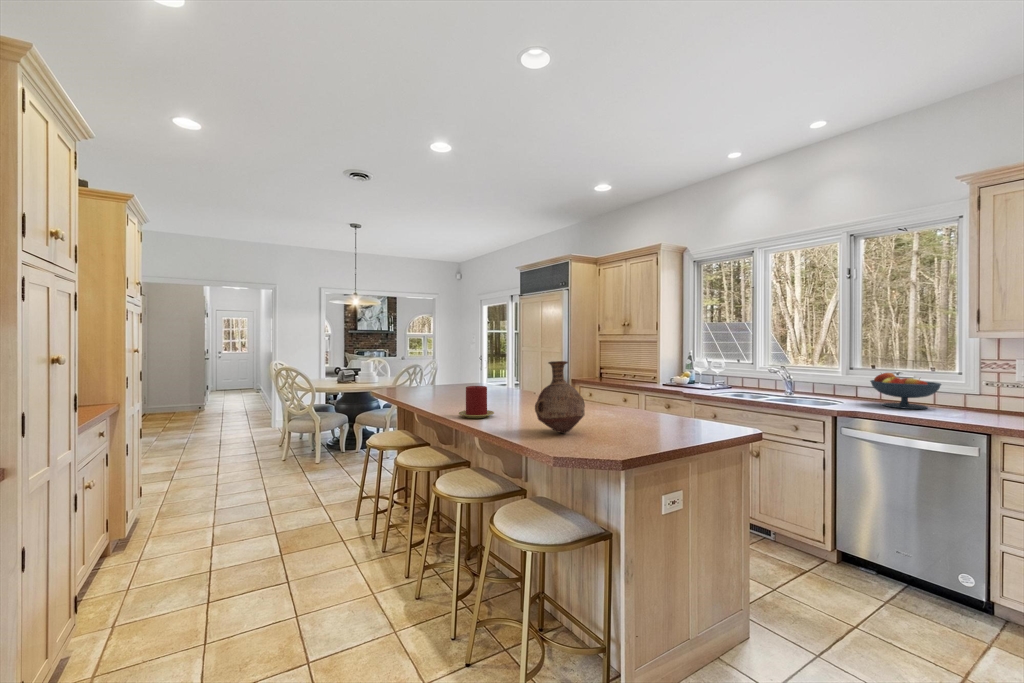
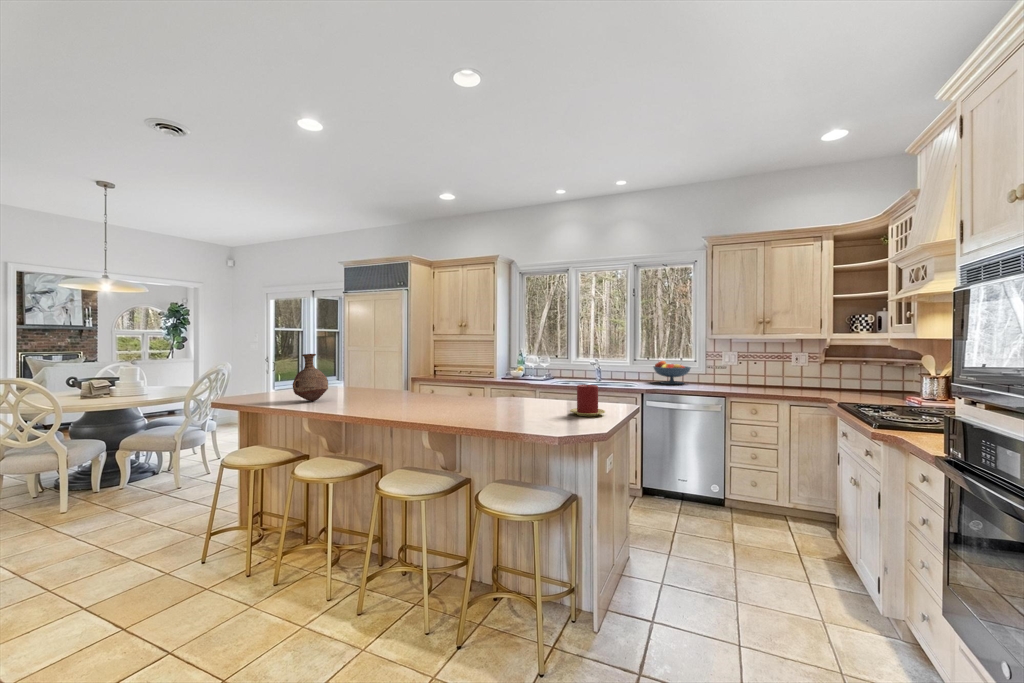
vase: present [535,361,585,433] -> present [293,354,328,401]
candle: present [459,386,494,418] -> present [570,385,605,416]

